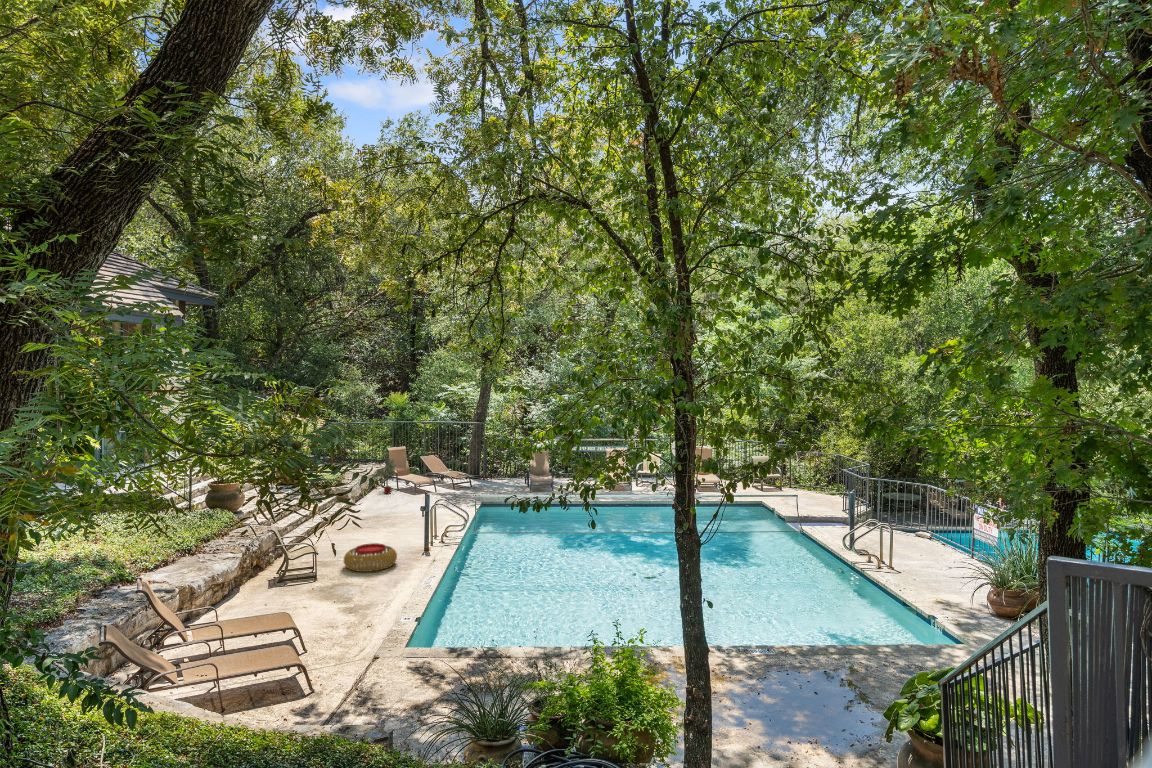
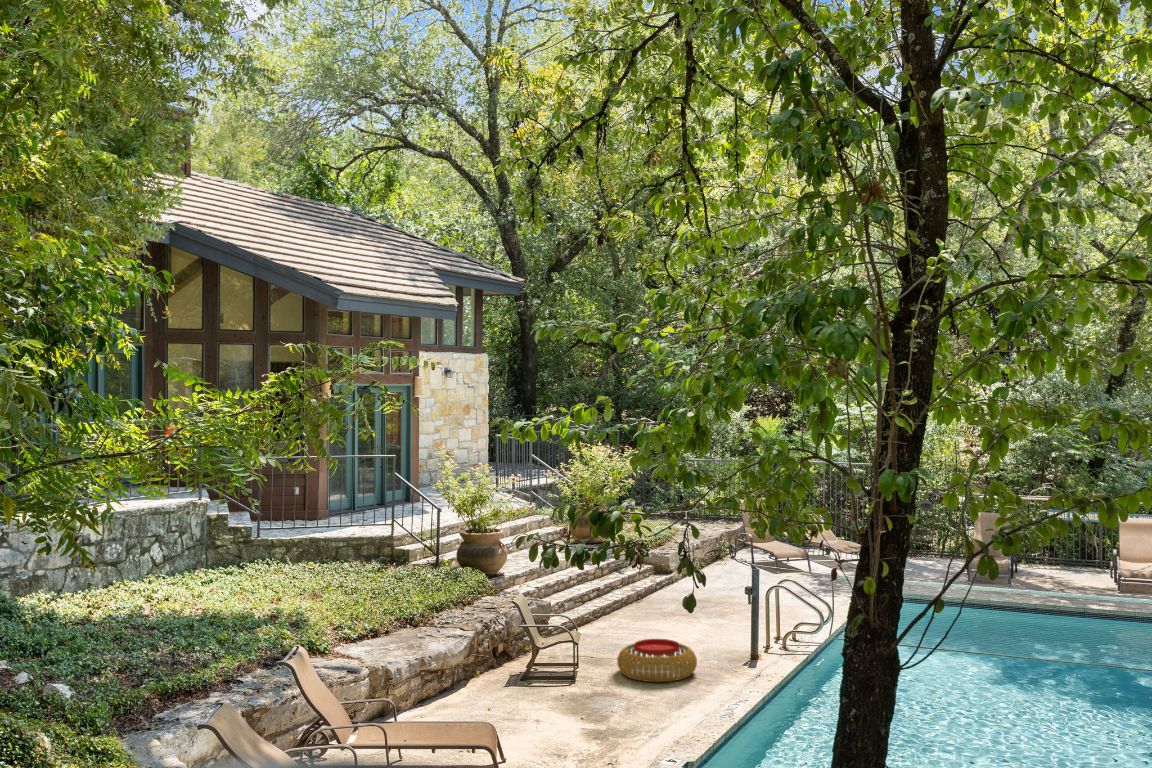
potted tree: present [377,458,396,494] -> none [719,511,752,570]

